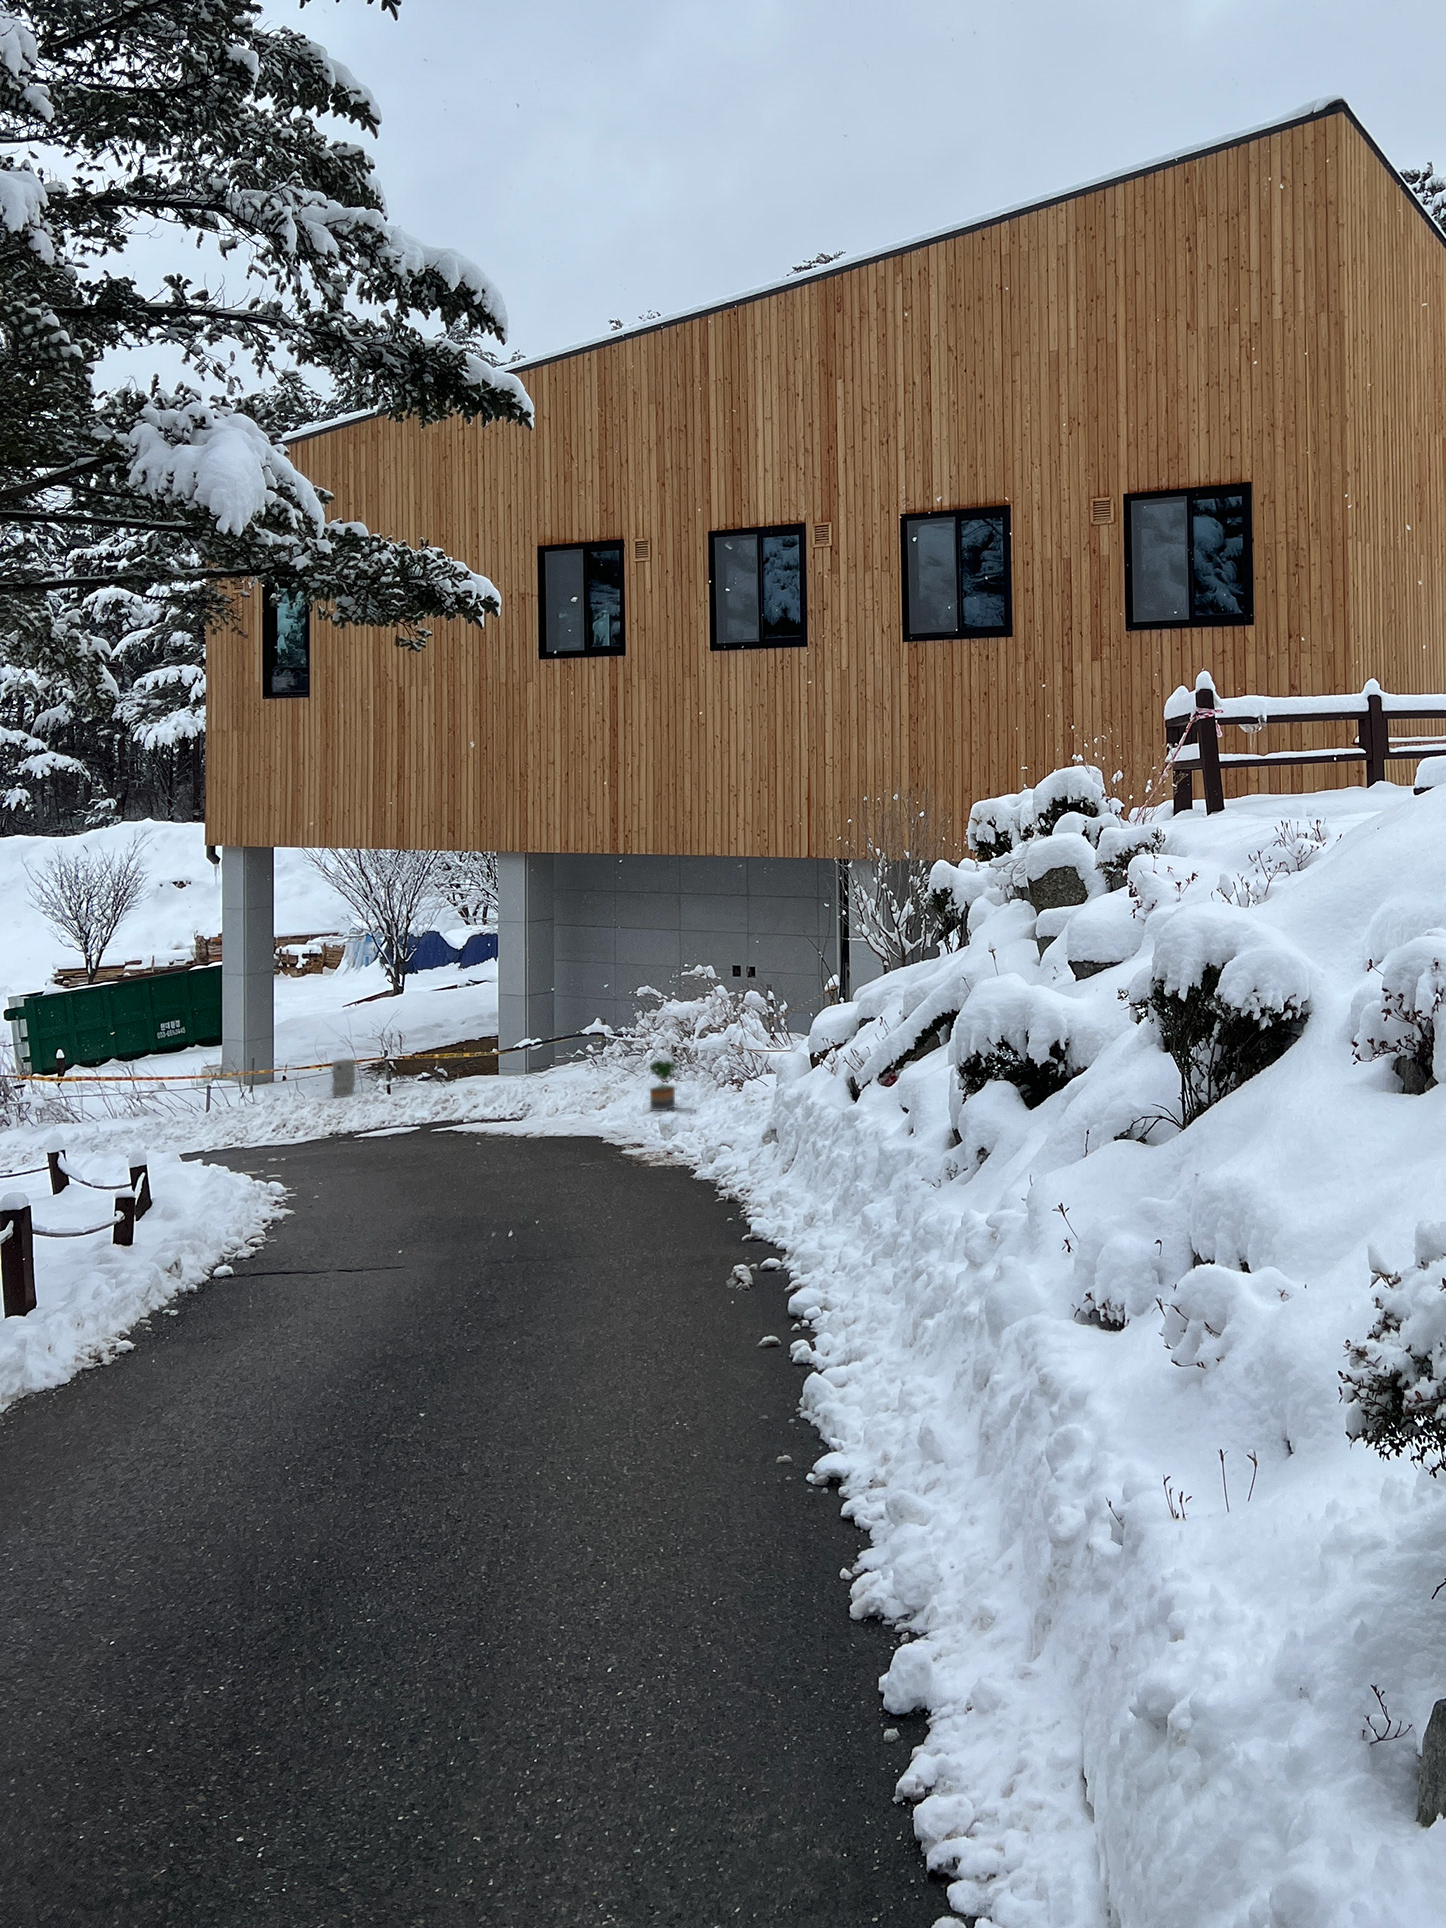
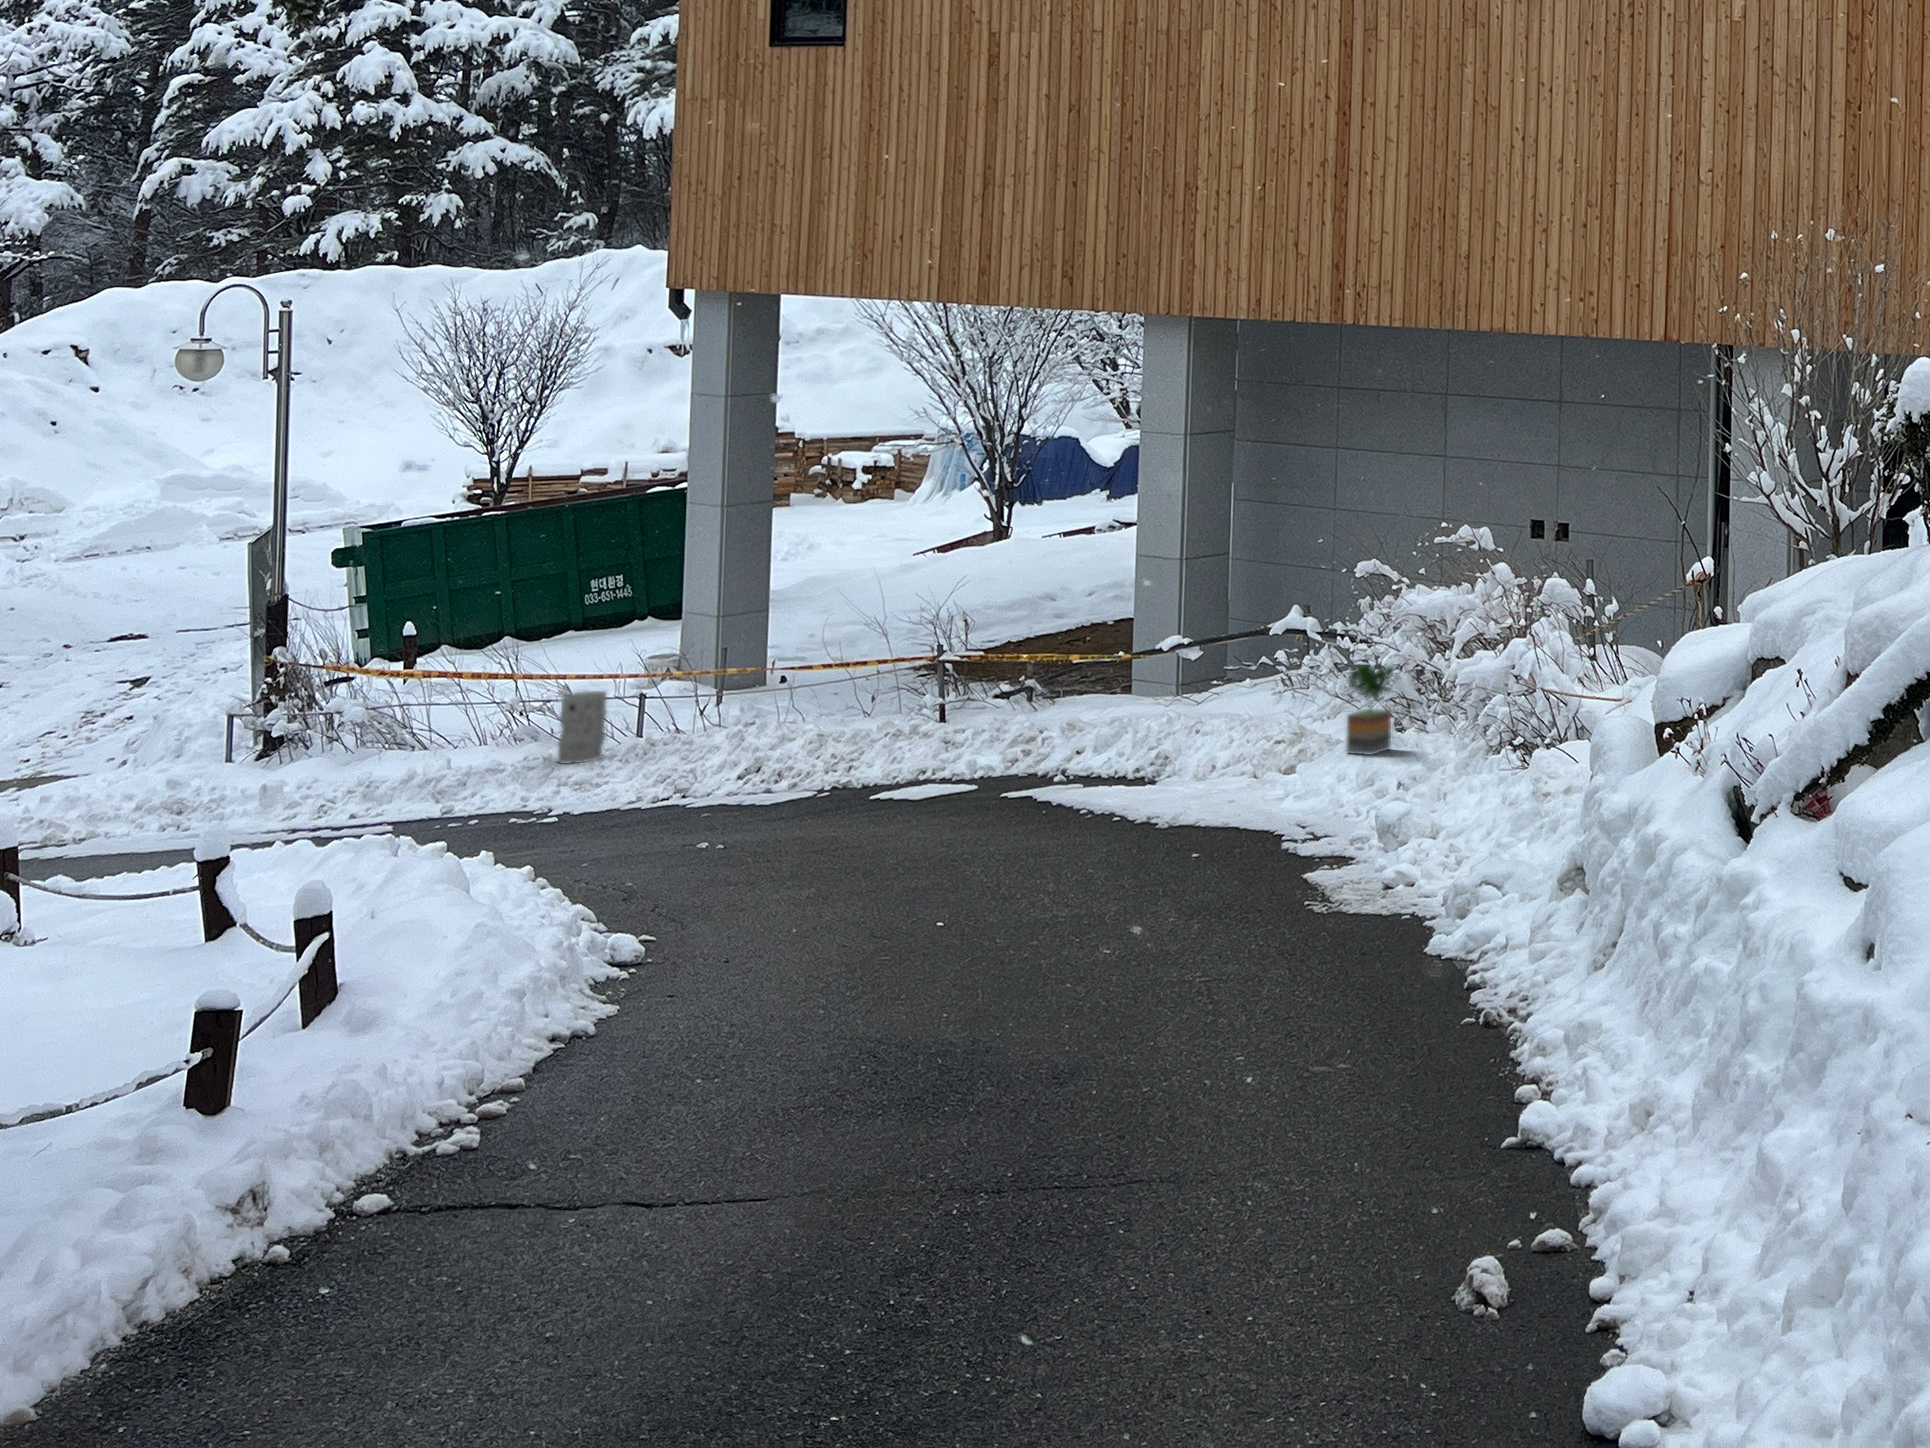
trash can: present [332,1059,355,1097] -> present [558,691,607,764]

